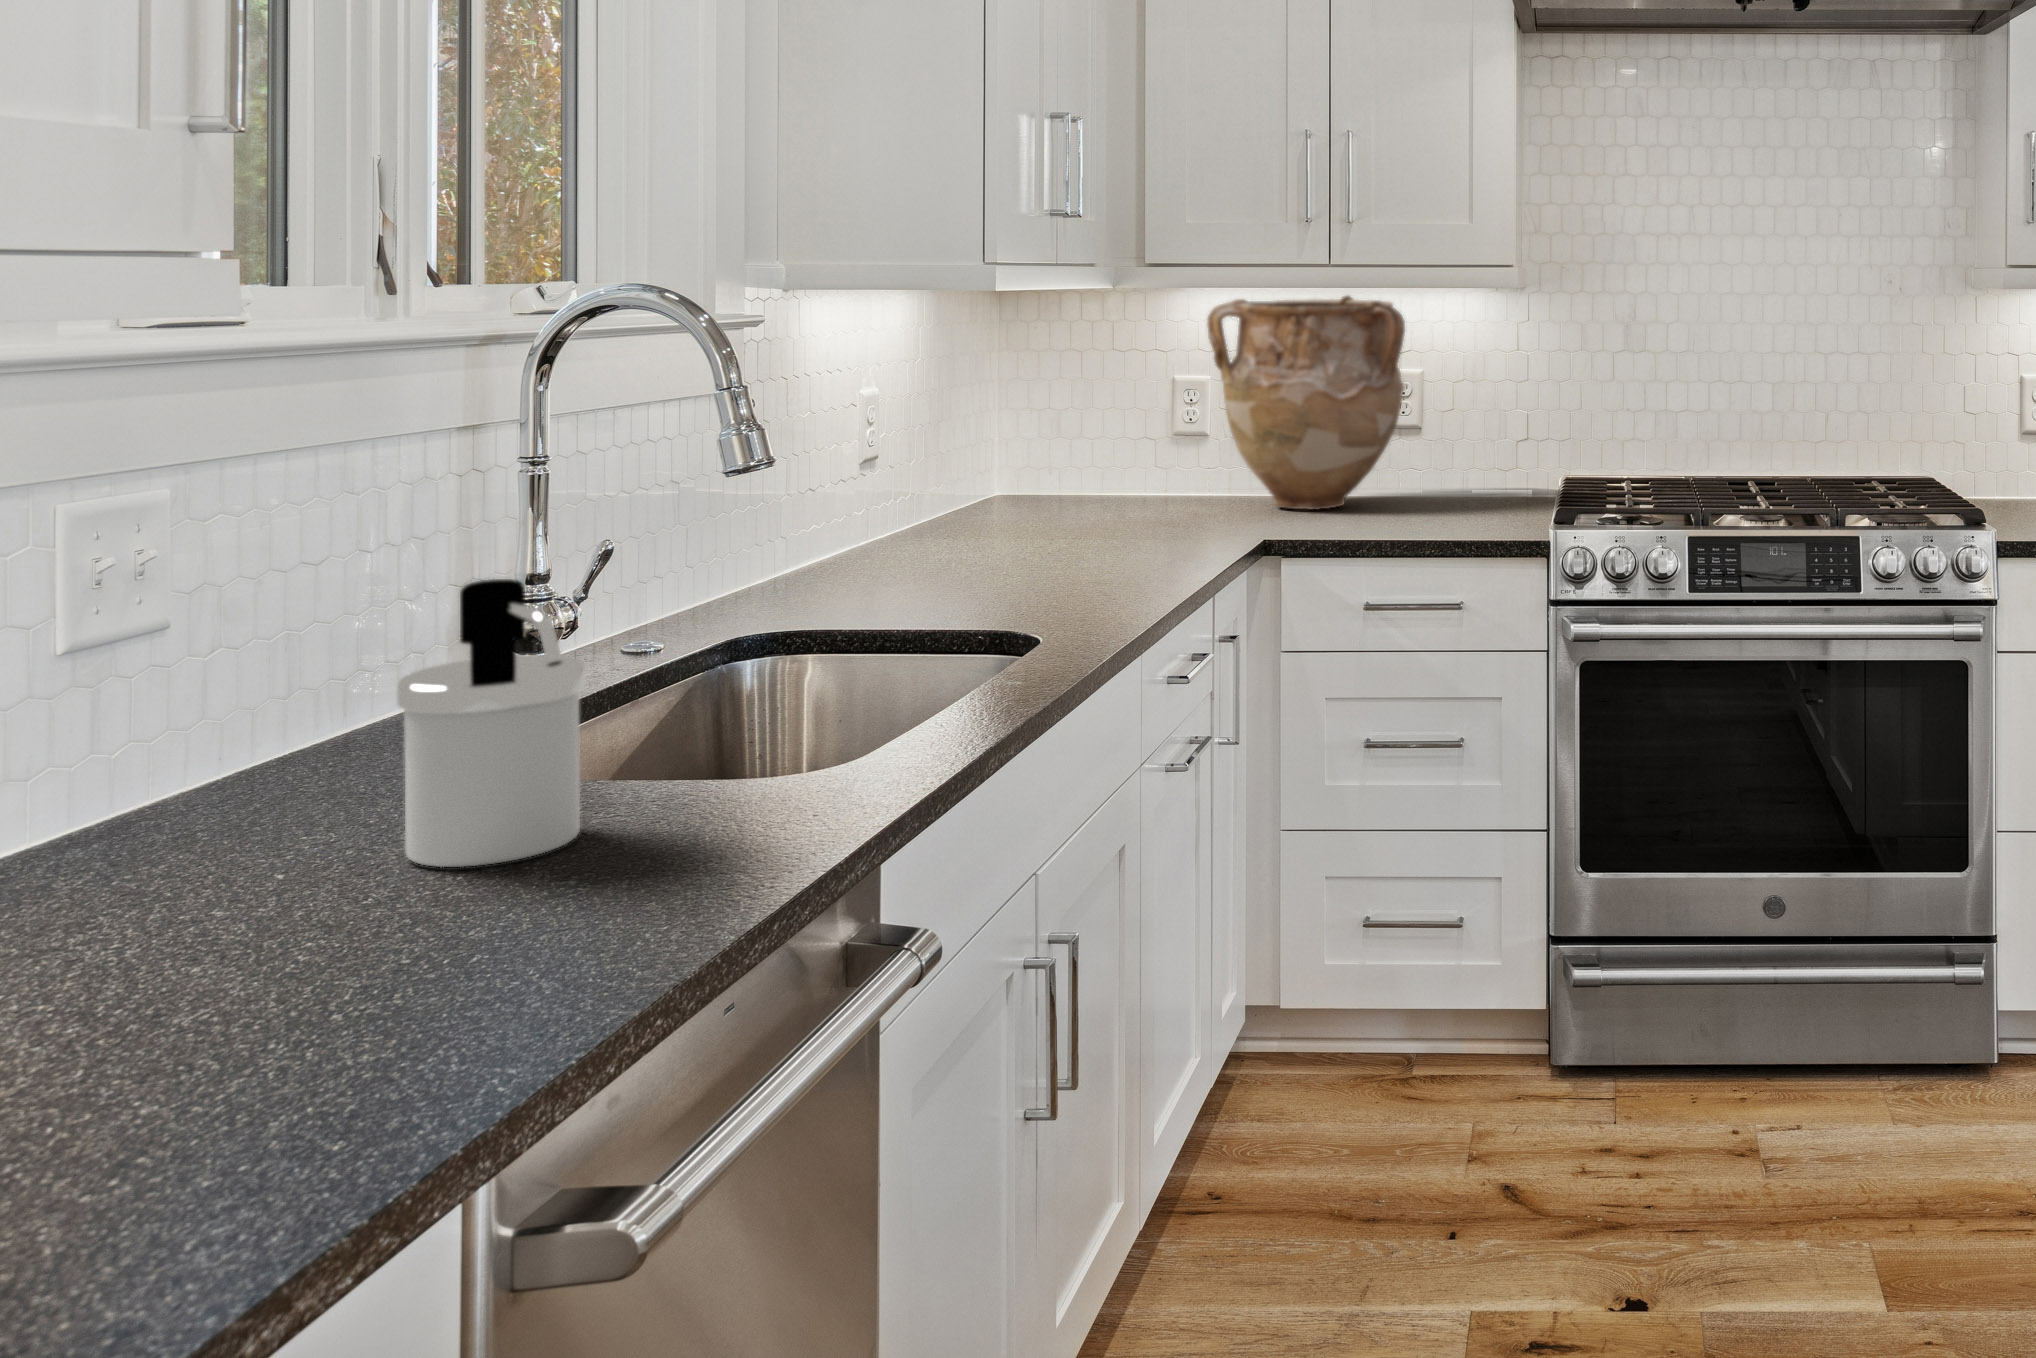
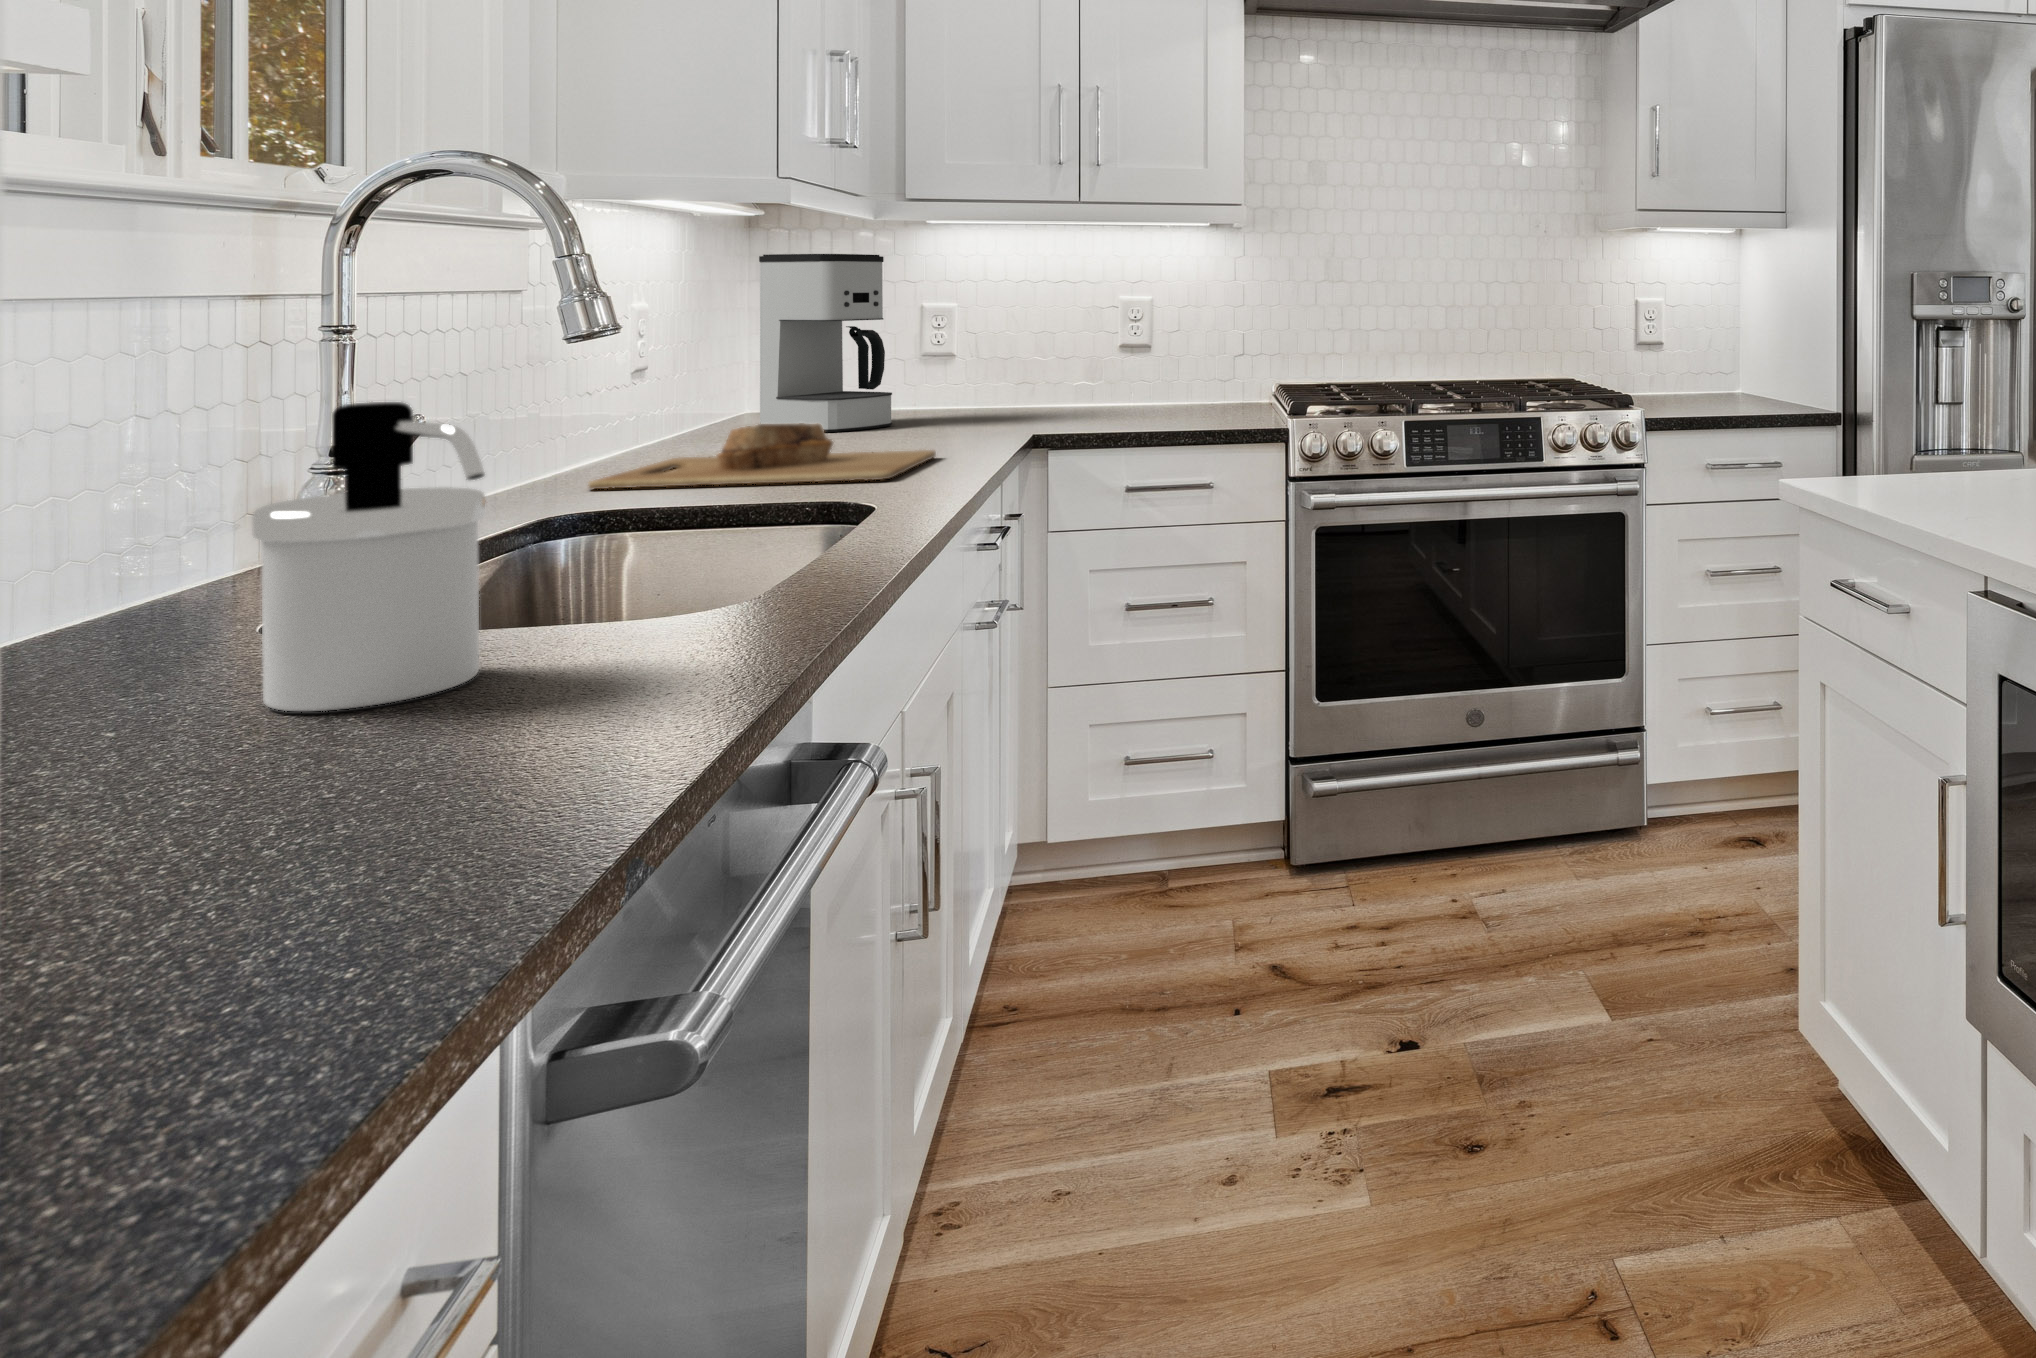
vase: present [1207,296,1405,509] -> none [966,235,1148,417]
coffee maker: none [996,322,1128,523] -> present [759,254,892,432]
cutting board: none [792,530,1139,601] -> present [588,424,936,489]

